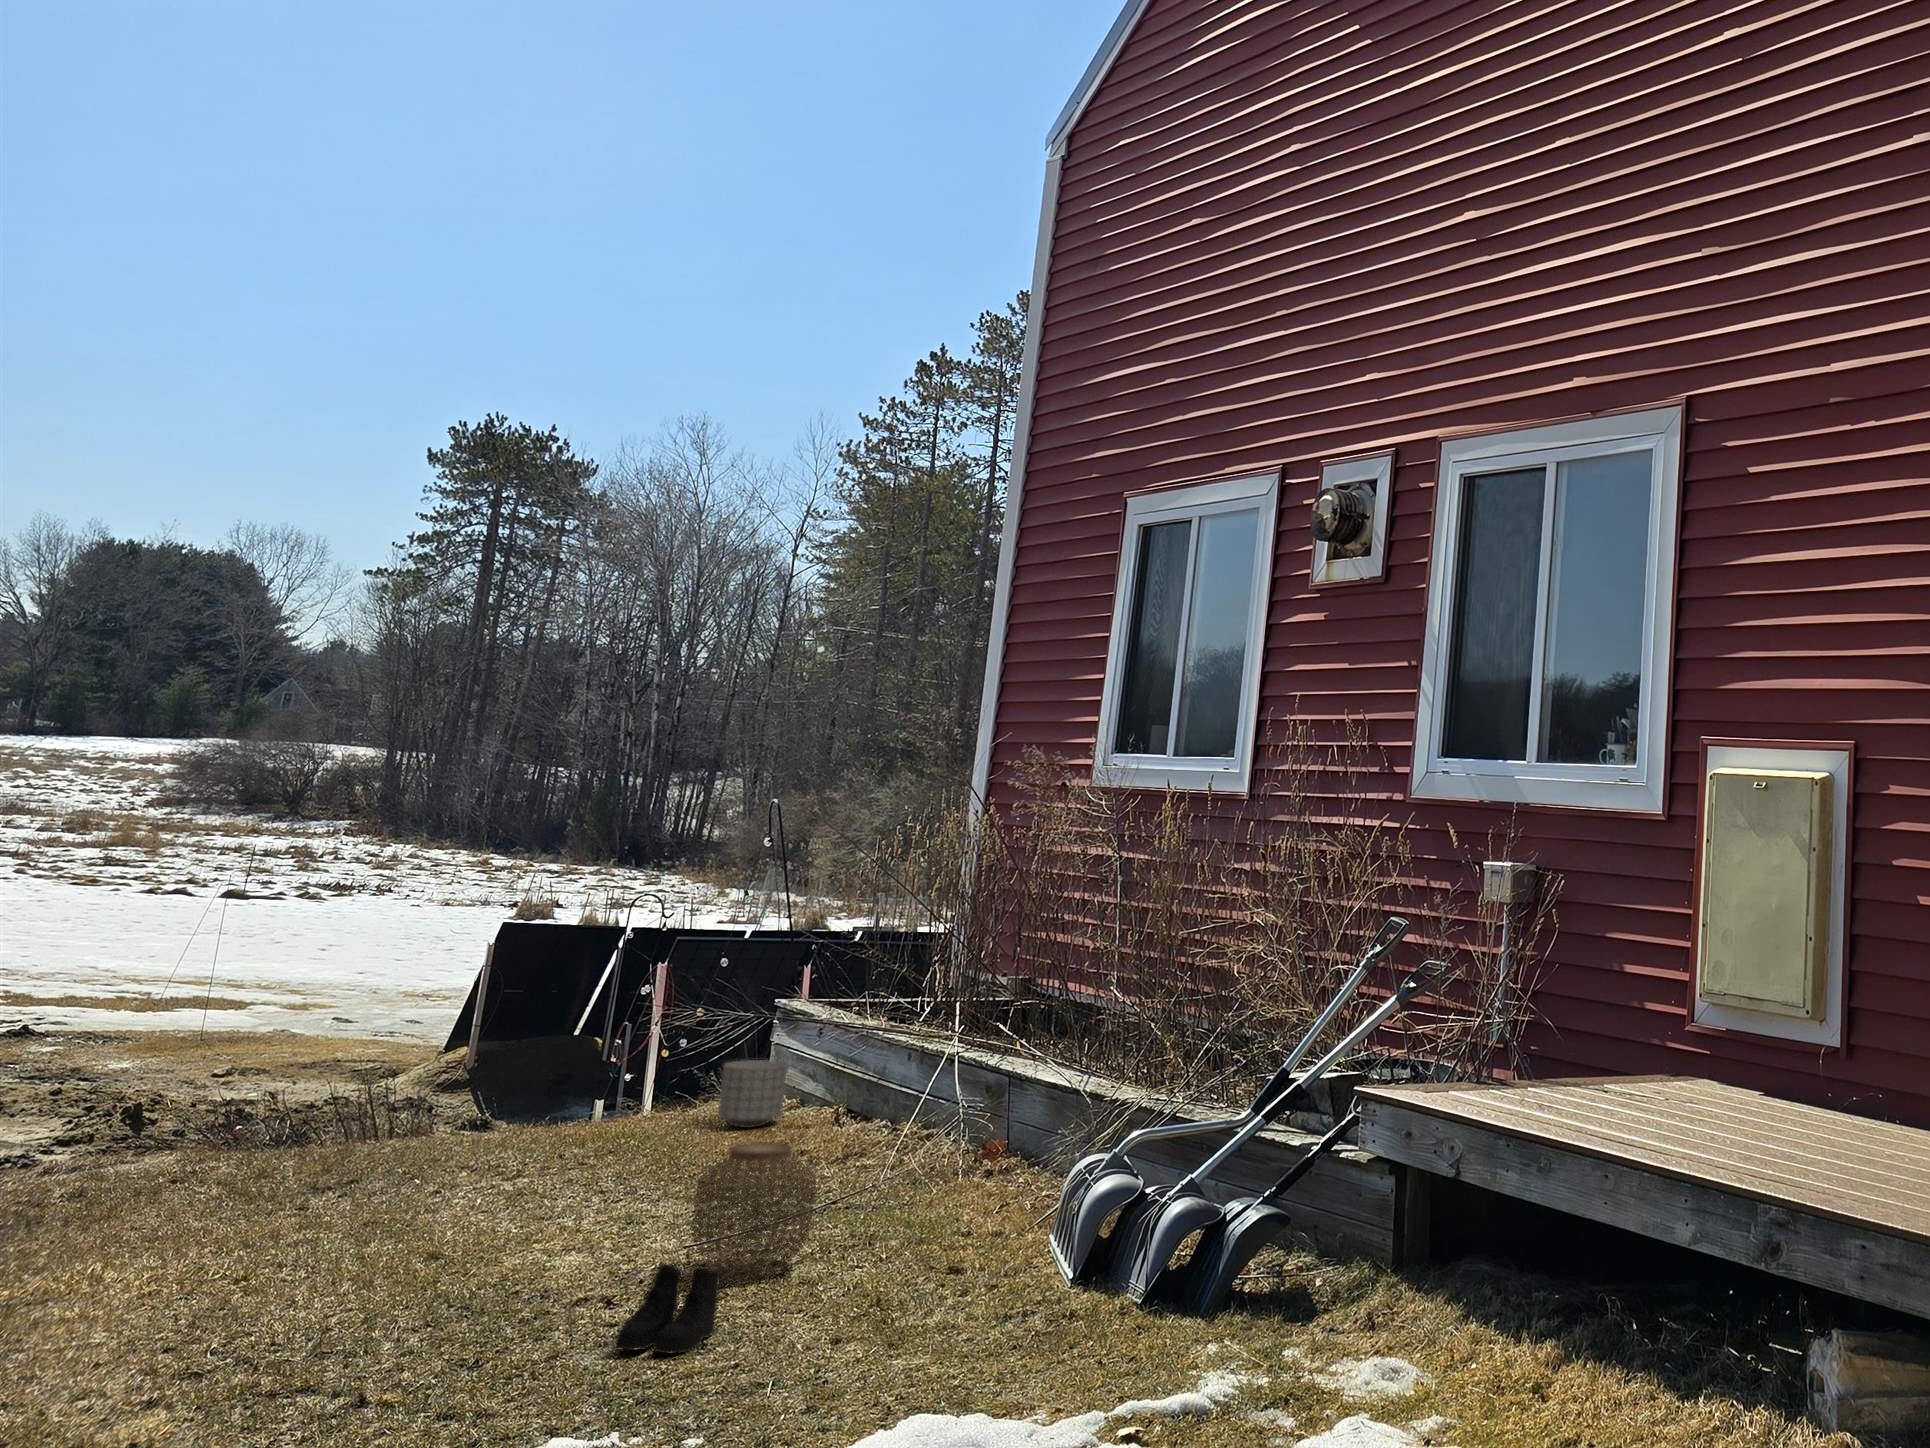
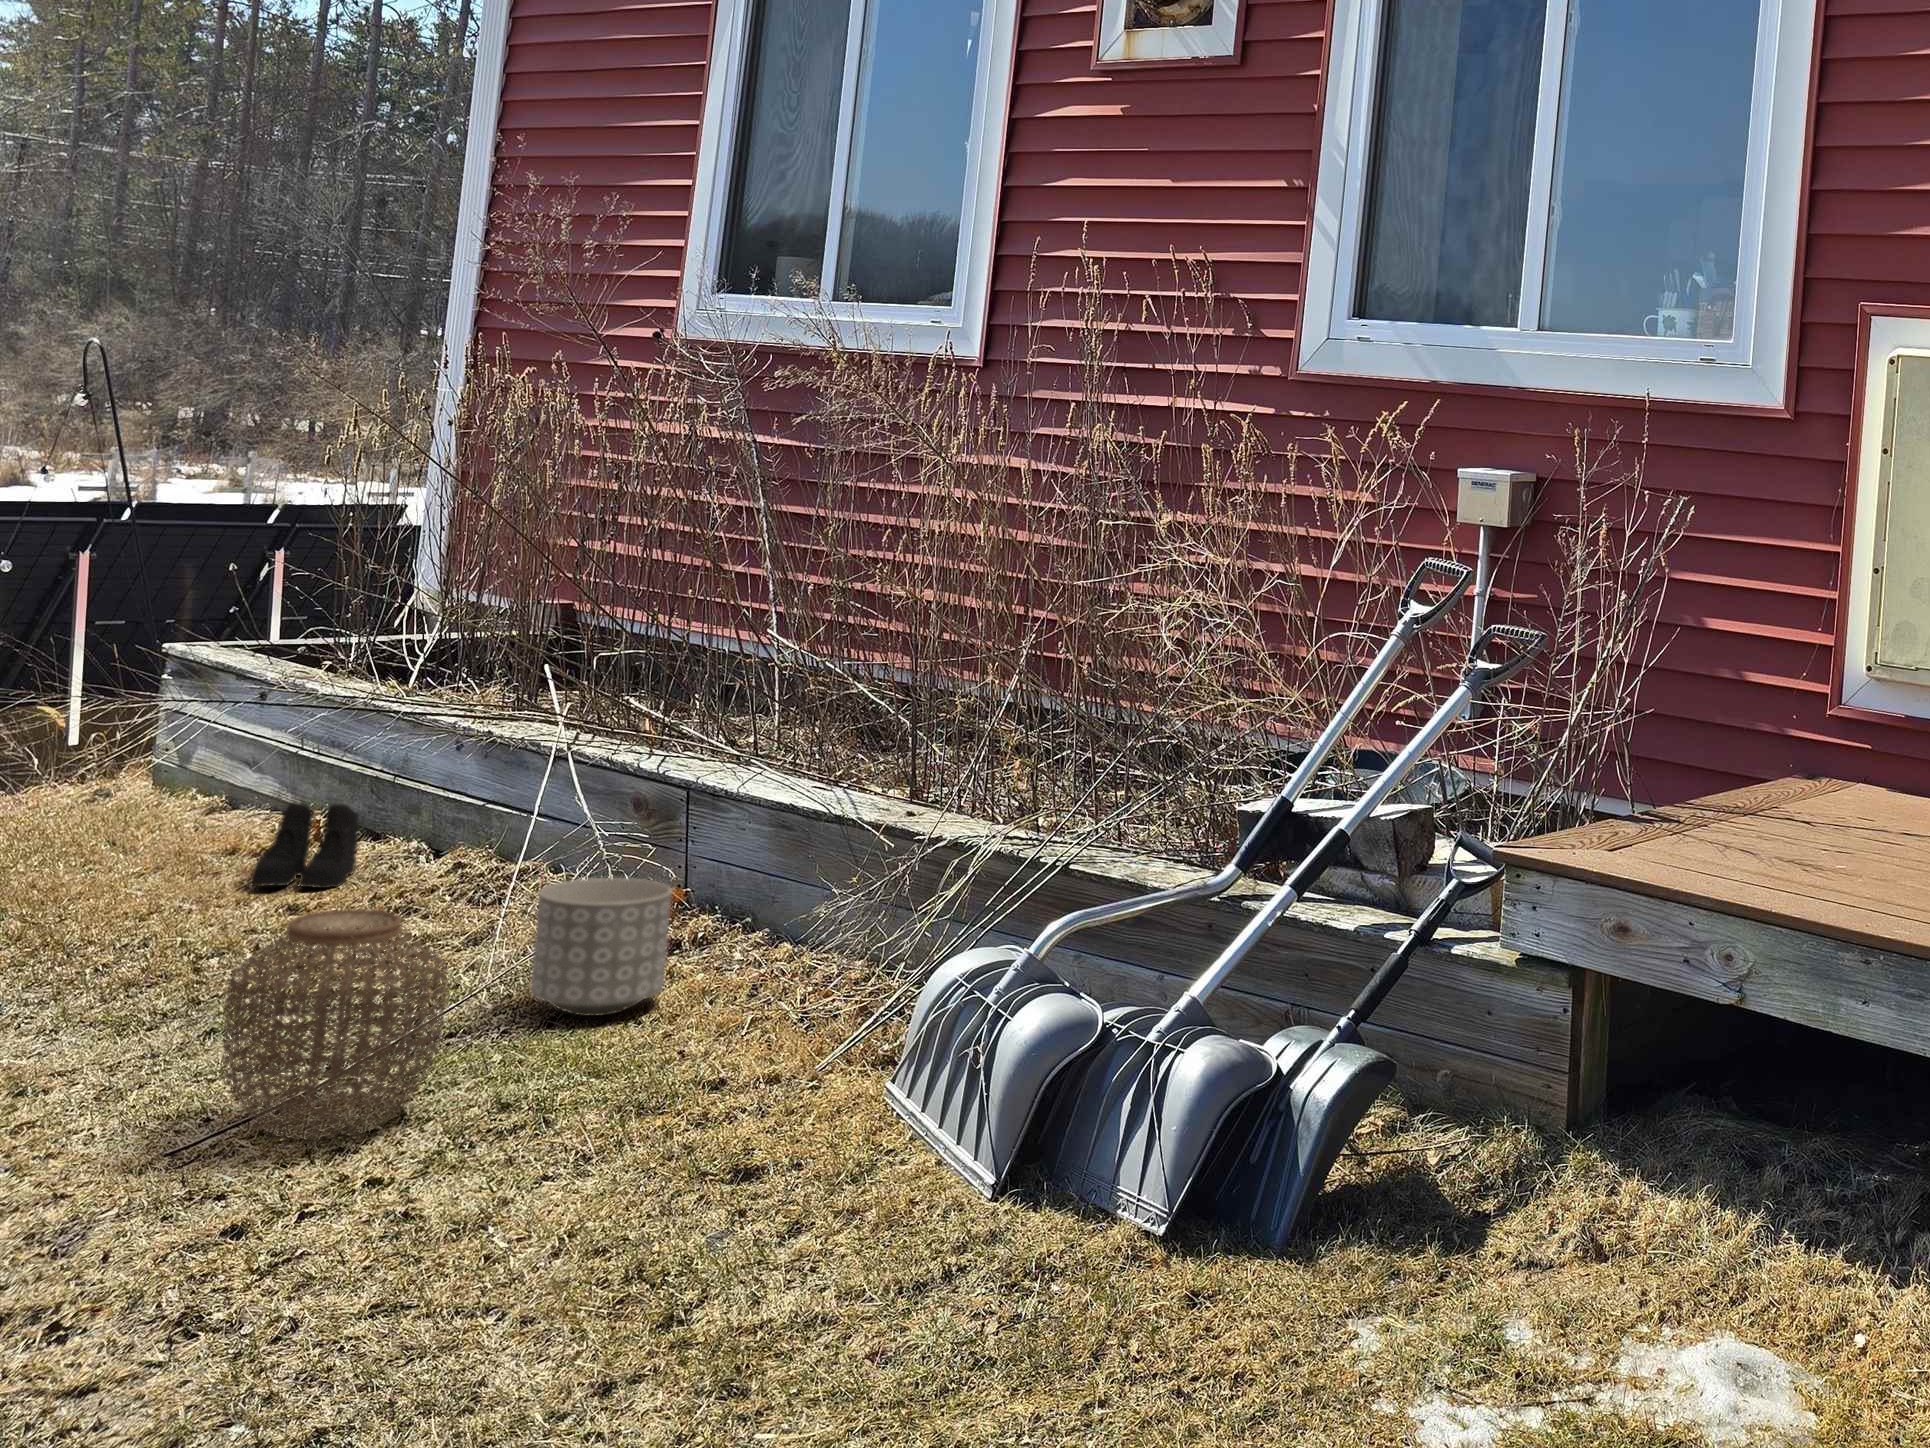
planter: present [718,1060,787,1128] -> present [530,878,672,1016]
boots: present [614,1263,720,1354] -> present [250,802,359,888]

